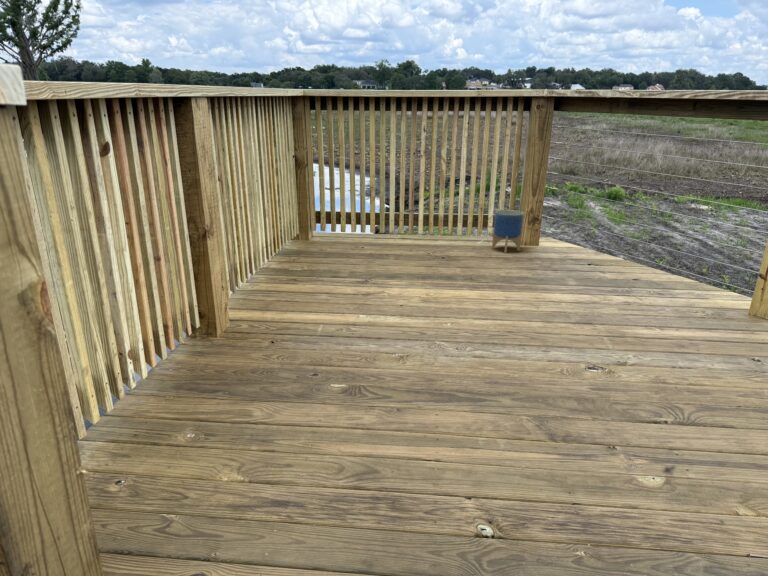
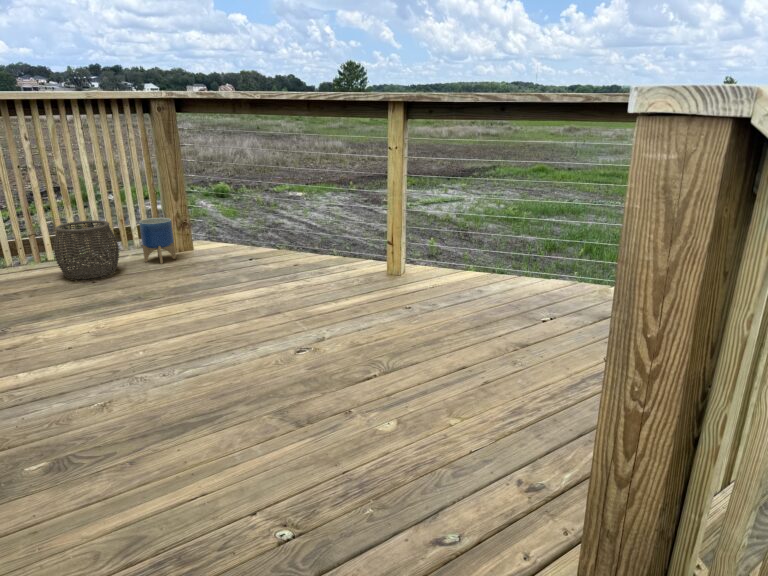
woven basket: none [421,203,473,254] -> present [54,220,119,280]

